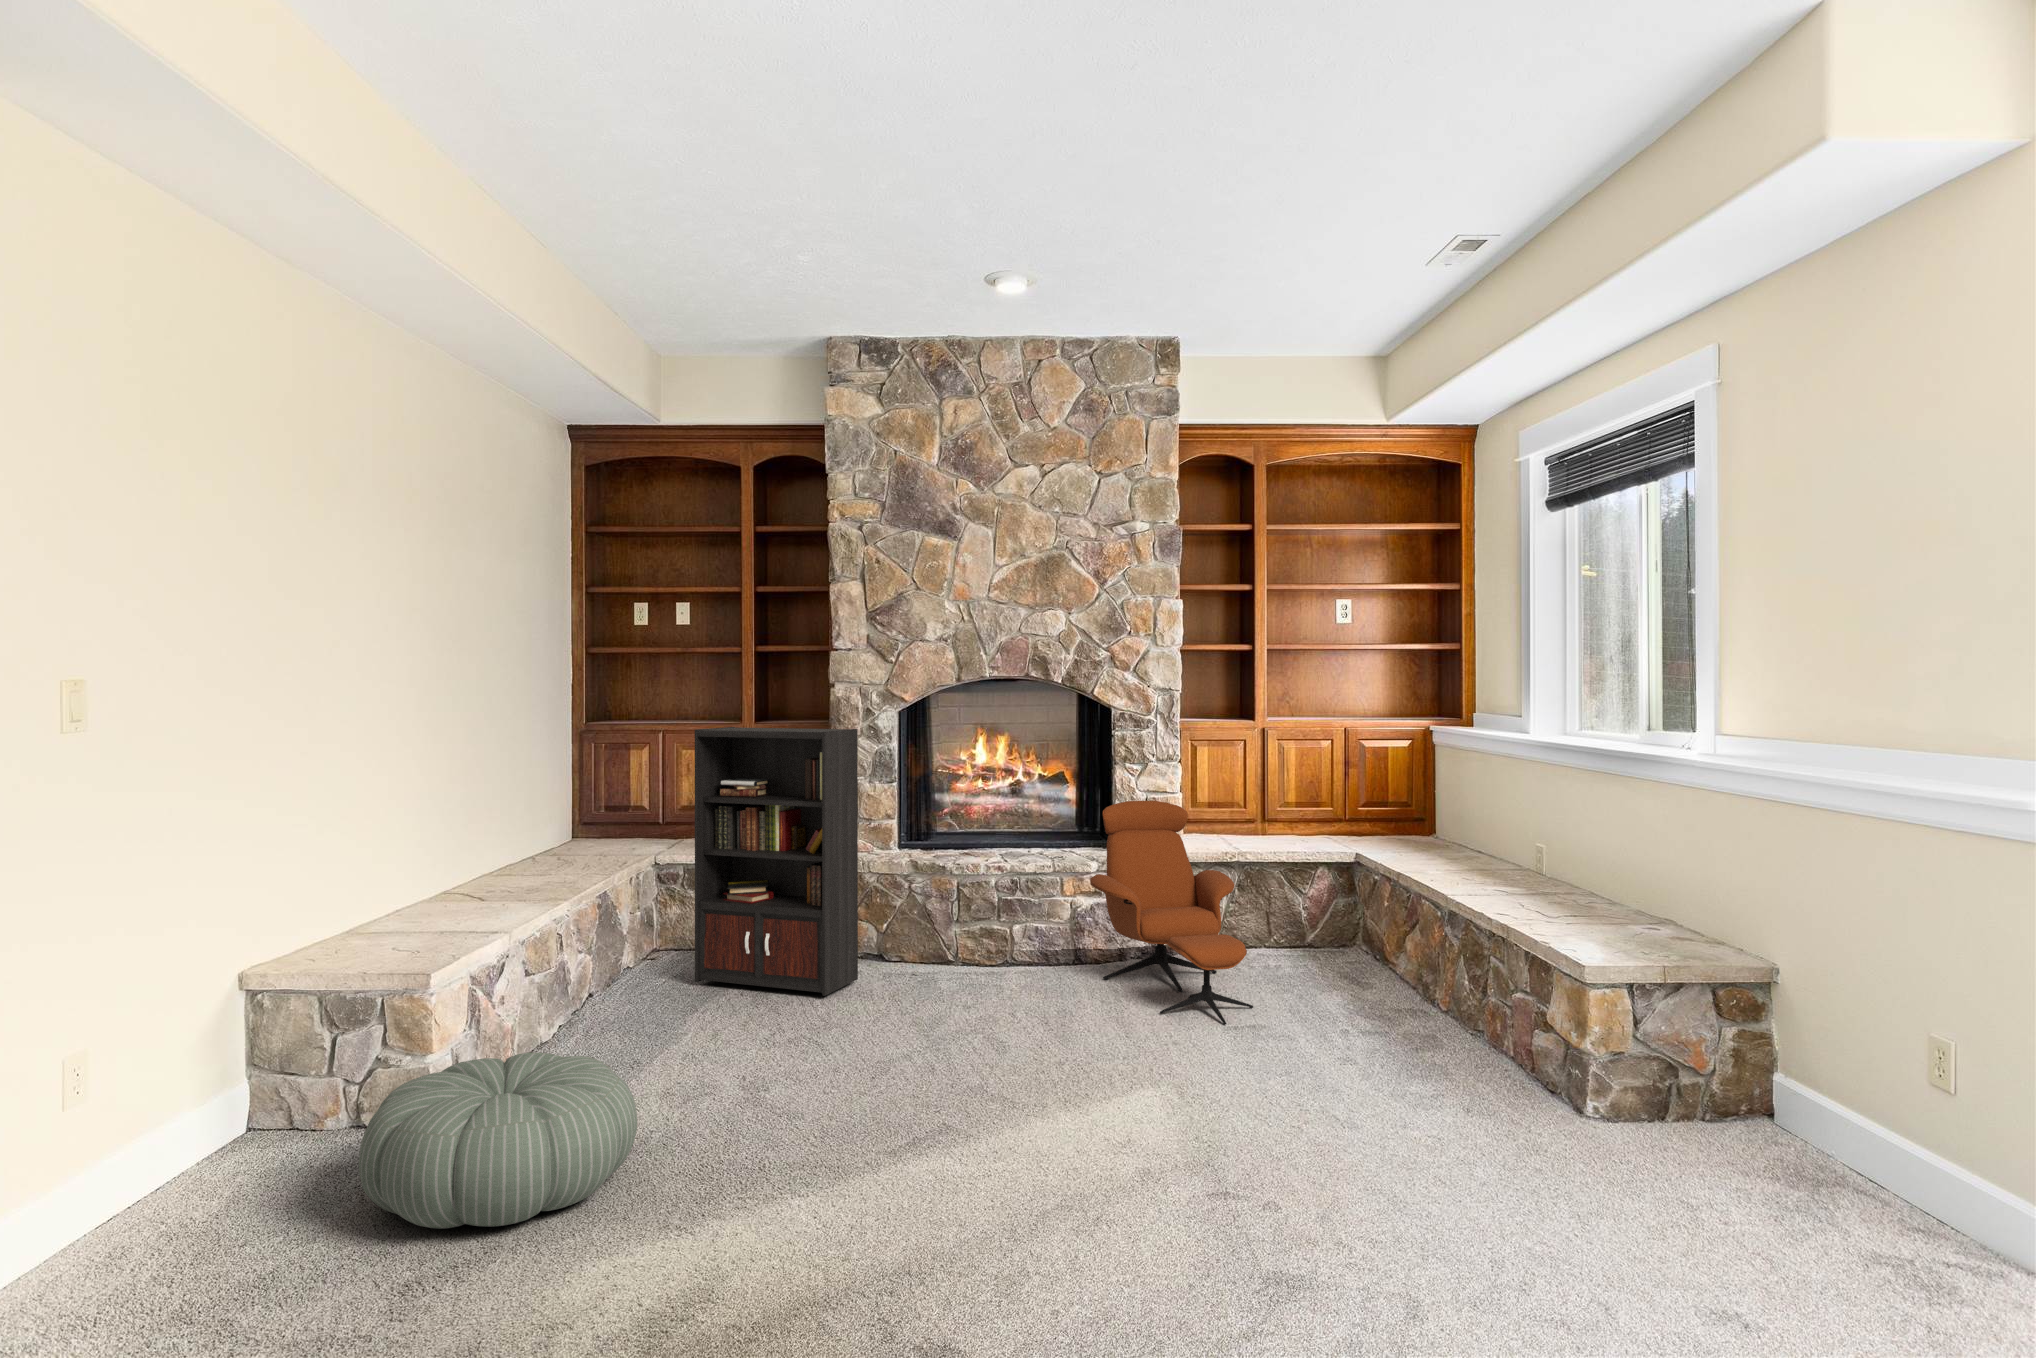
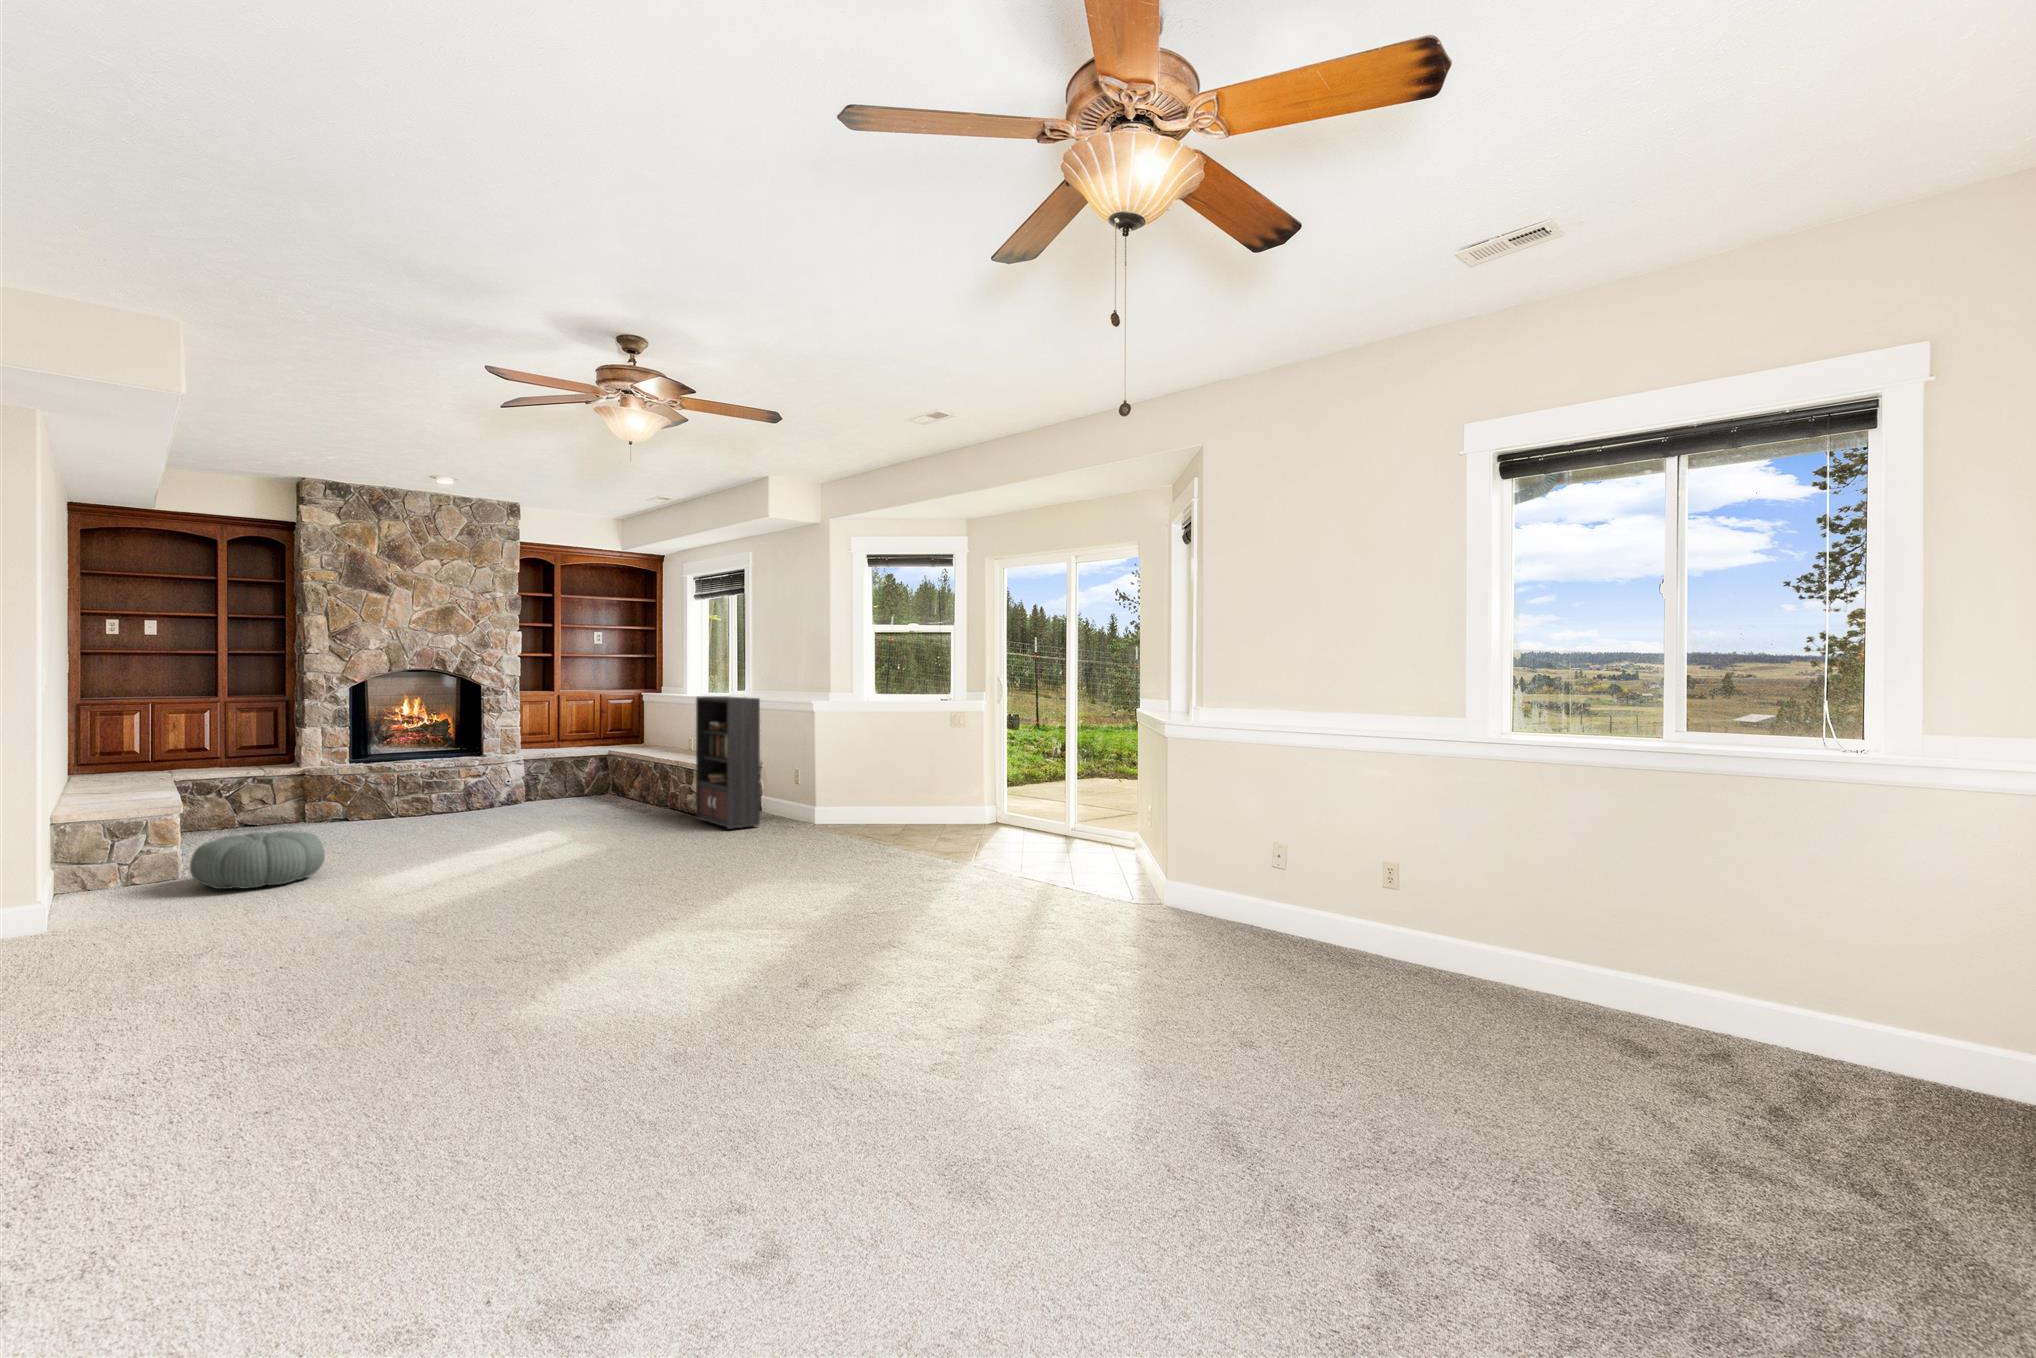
bookcase: present [695,727,919,996] -> present [696,696,760,829]
lounge chair: present [1090,801,1253,1024] -> none [479,729,568,818]

